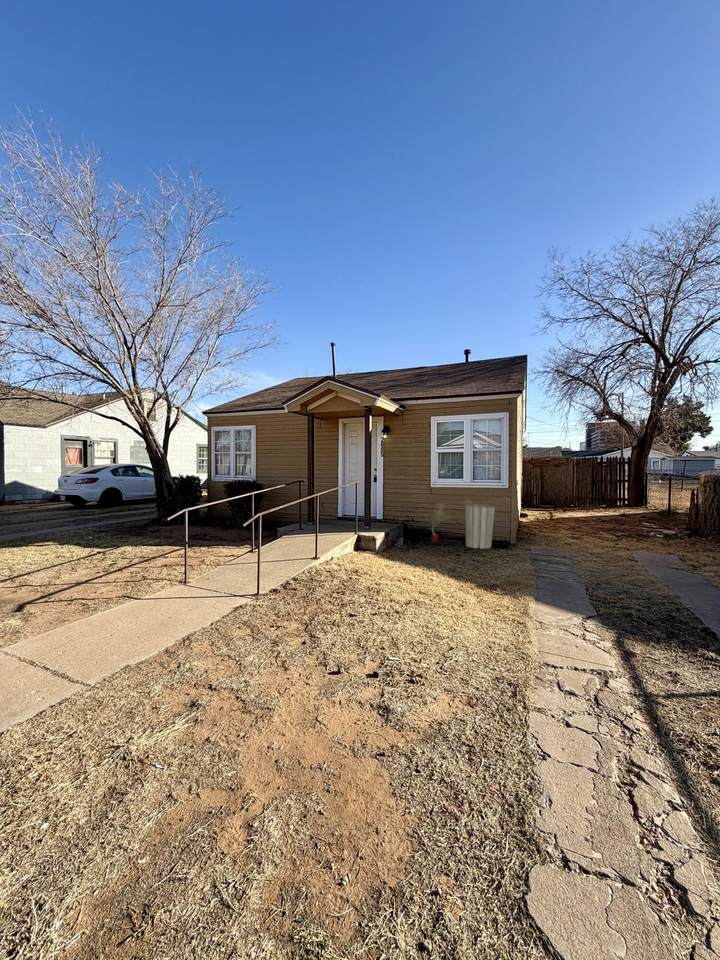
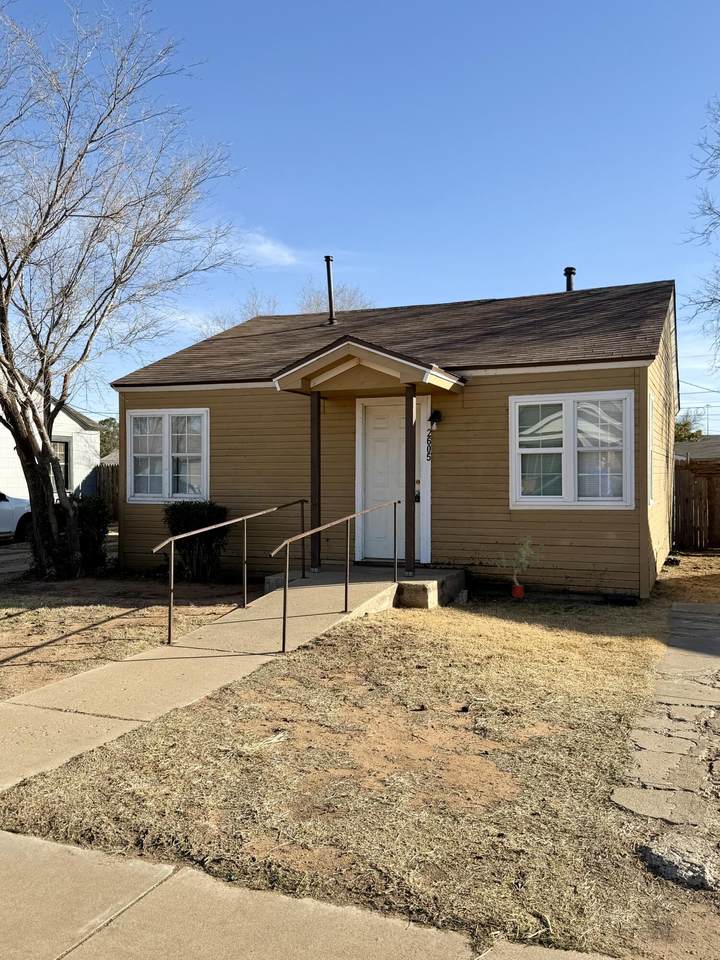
trash can: present [464,504,495,549] -> none [565,536,614,605]

